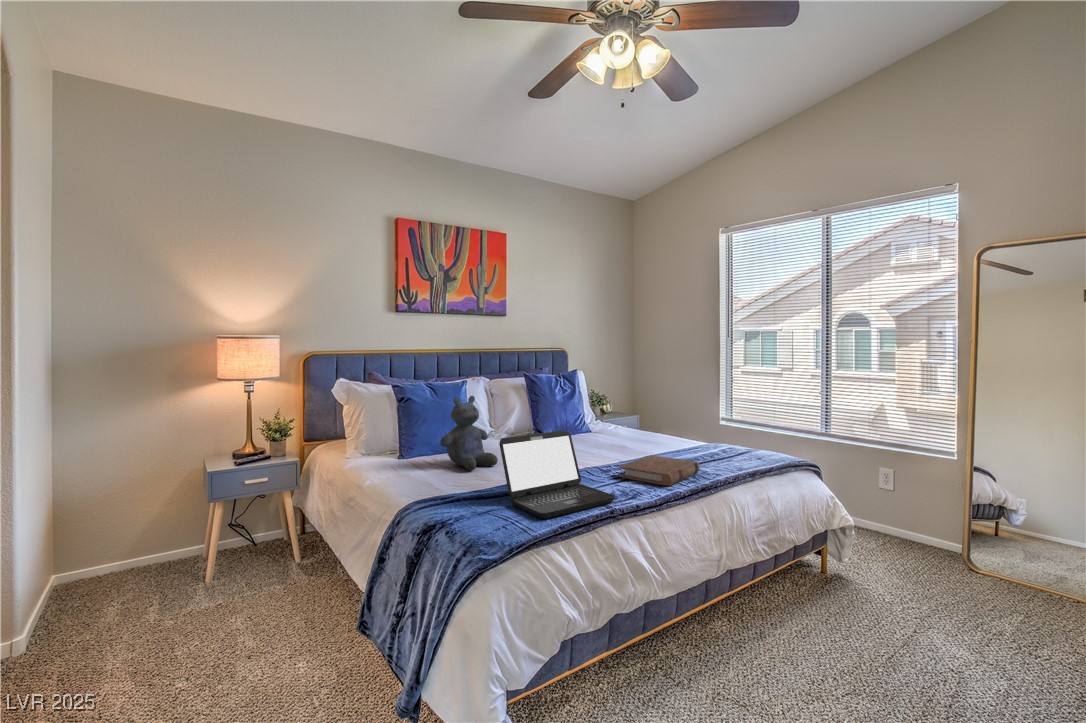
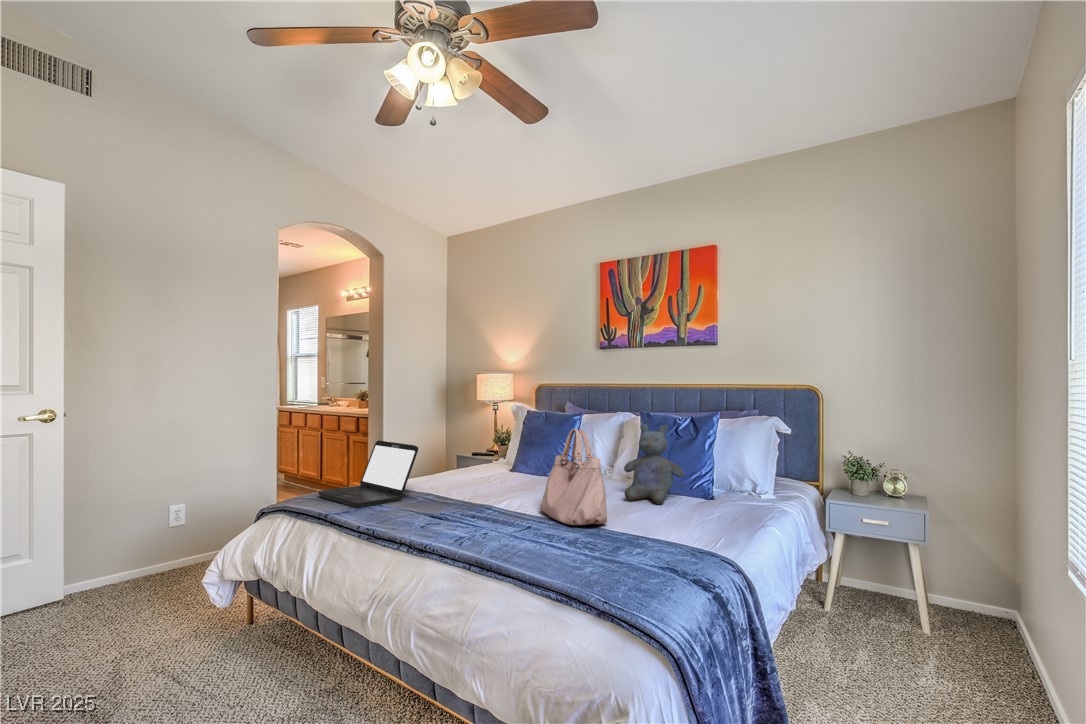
handbag: none [629,390,696,456] -> present [540,429,607,525]
stuffed bear: present [440,396,498,470] -> present [624,424,684,504]
book: present [619,455,700,486] -> none [405,495,505,530]

